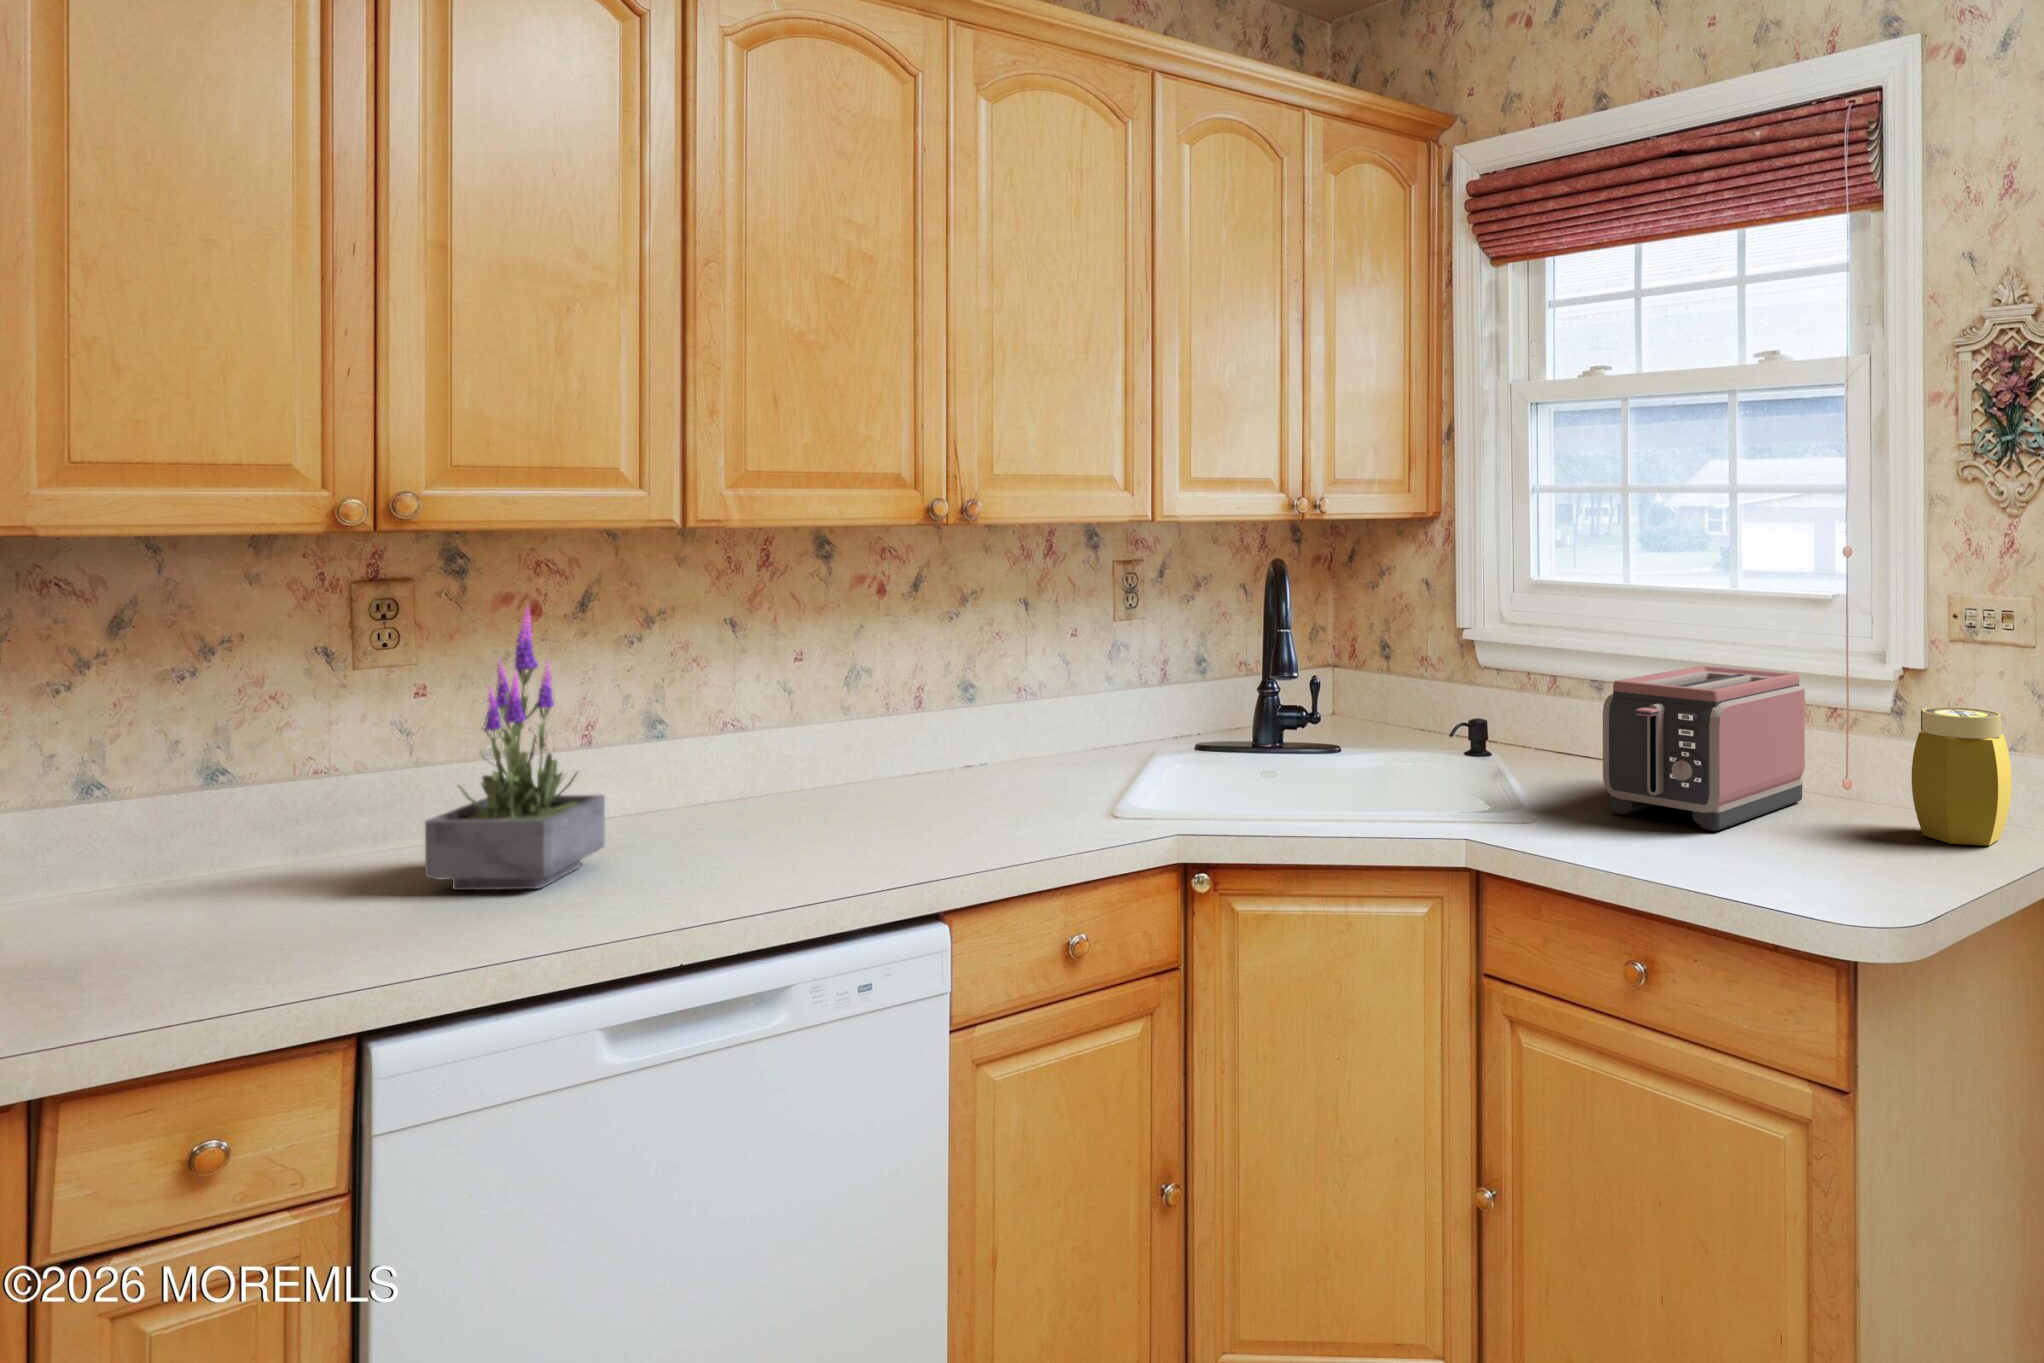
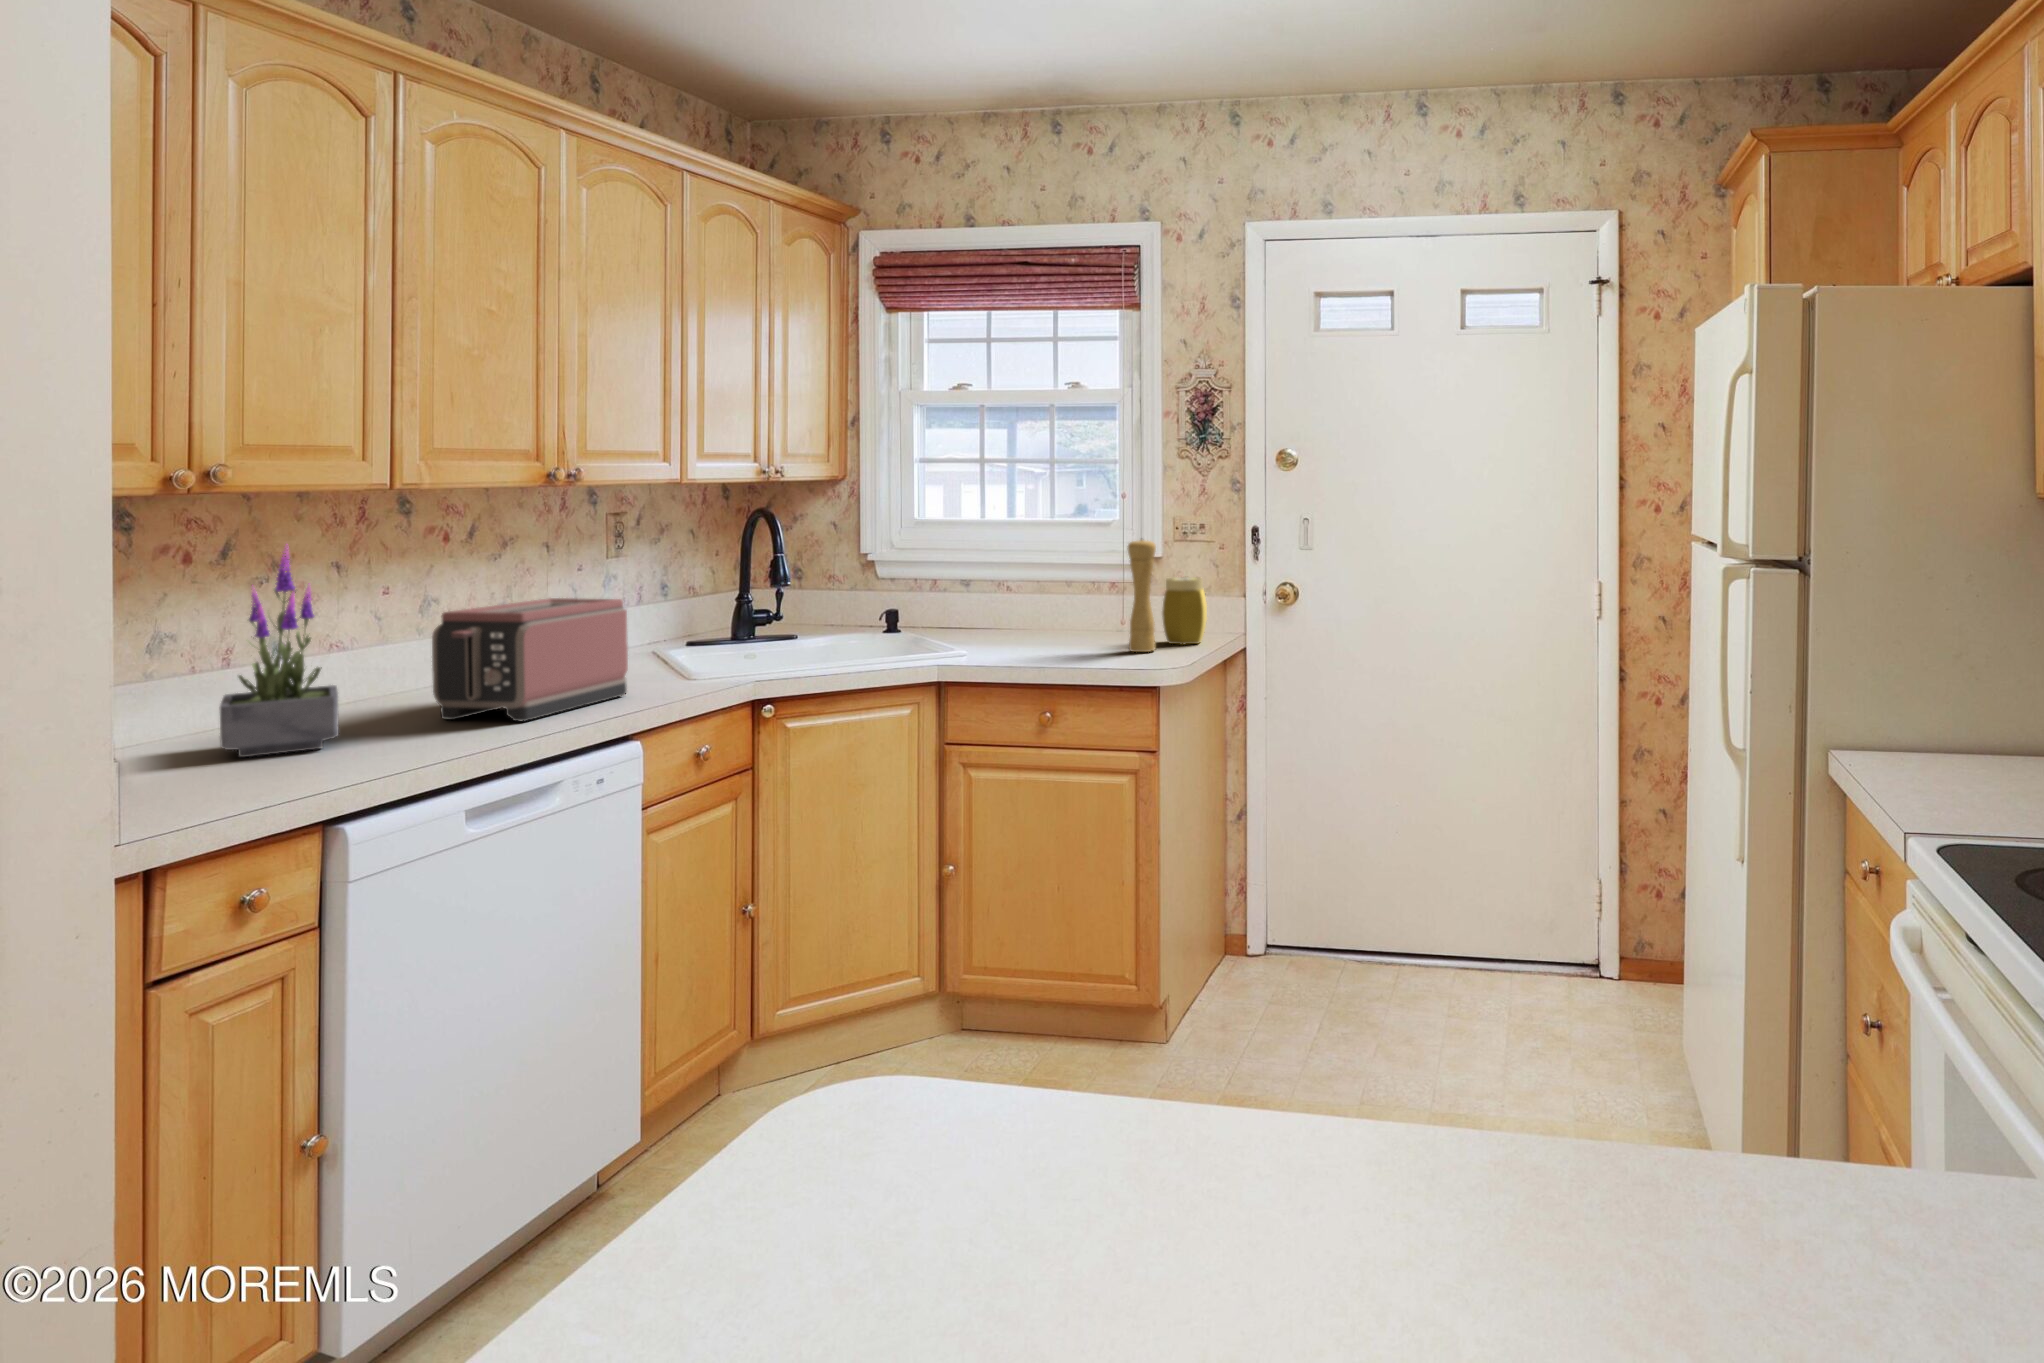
pepper mill: none [1826,634,1886,856] -> present [1127,539,1156,652]
toaster: present [1603,666,1805,831] -> present [432,598,628,721]

